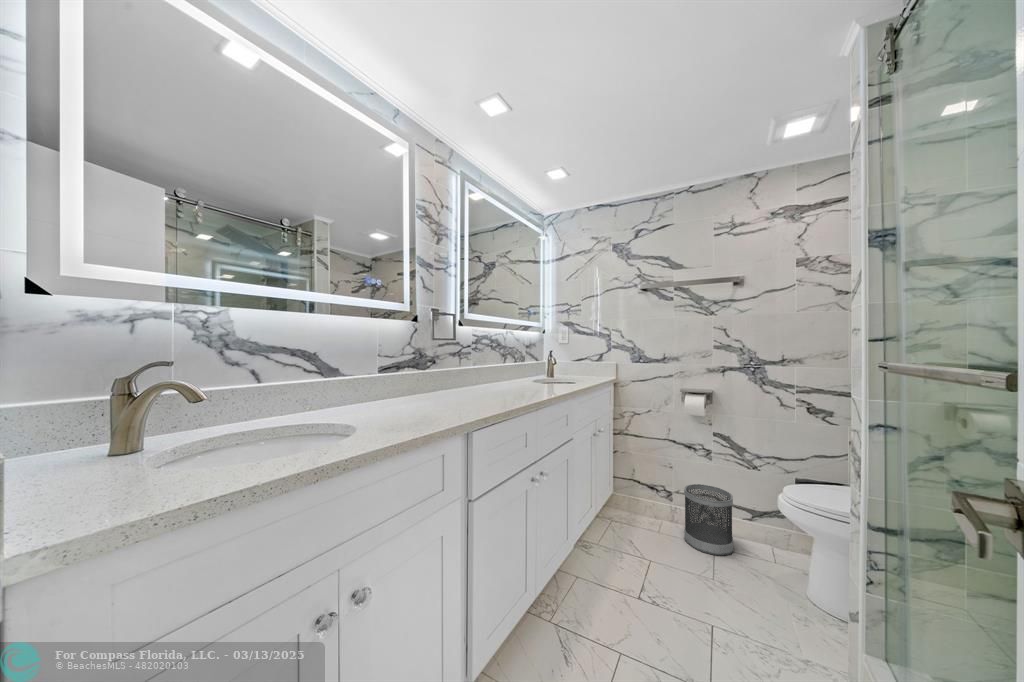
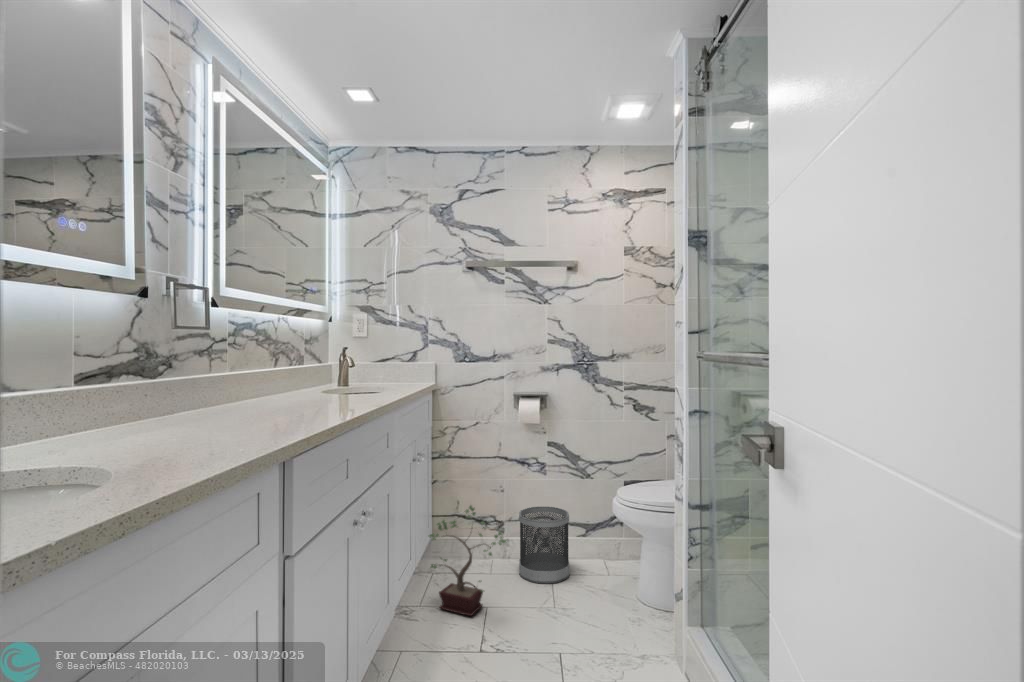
potted plant: none [603,475,666,565] -> present [429,505,506,616]

